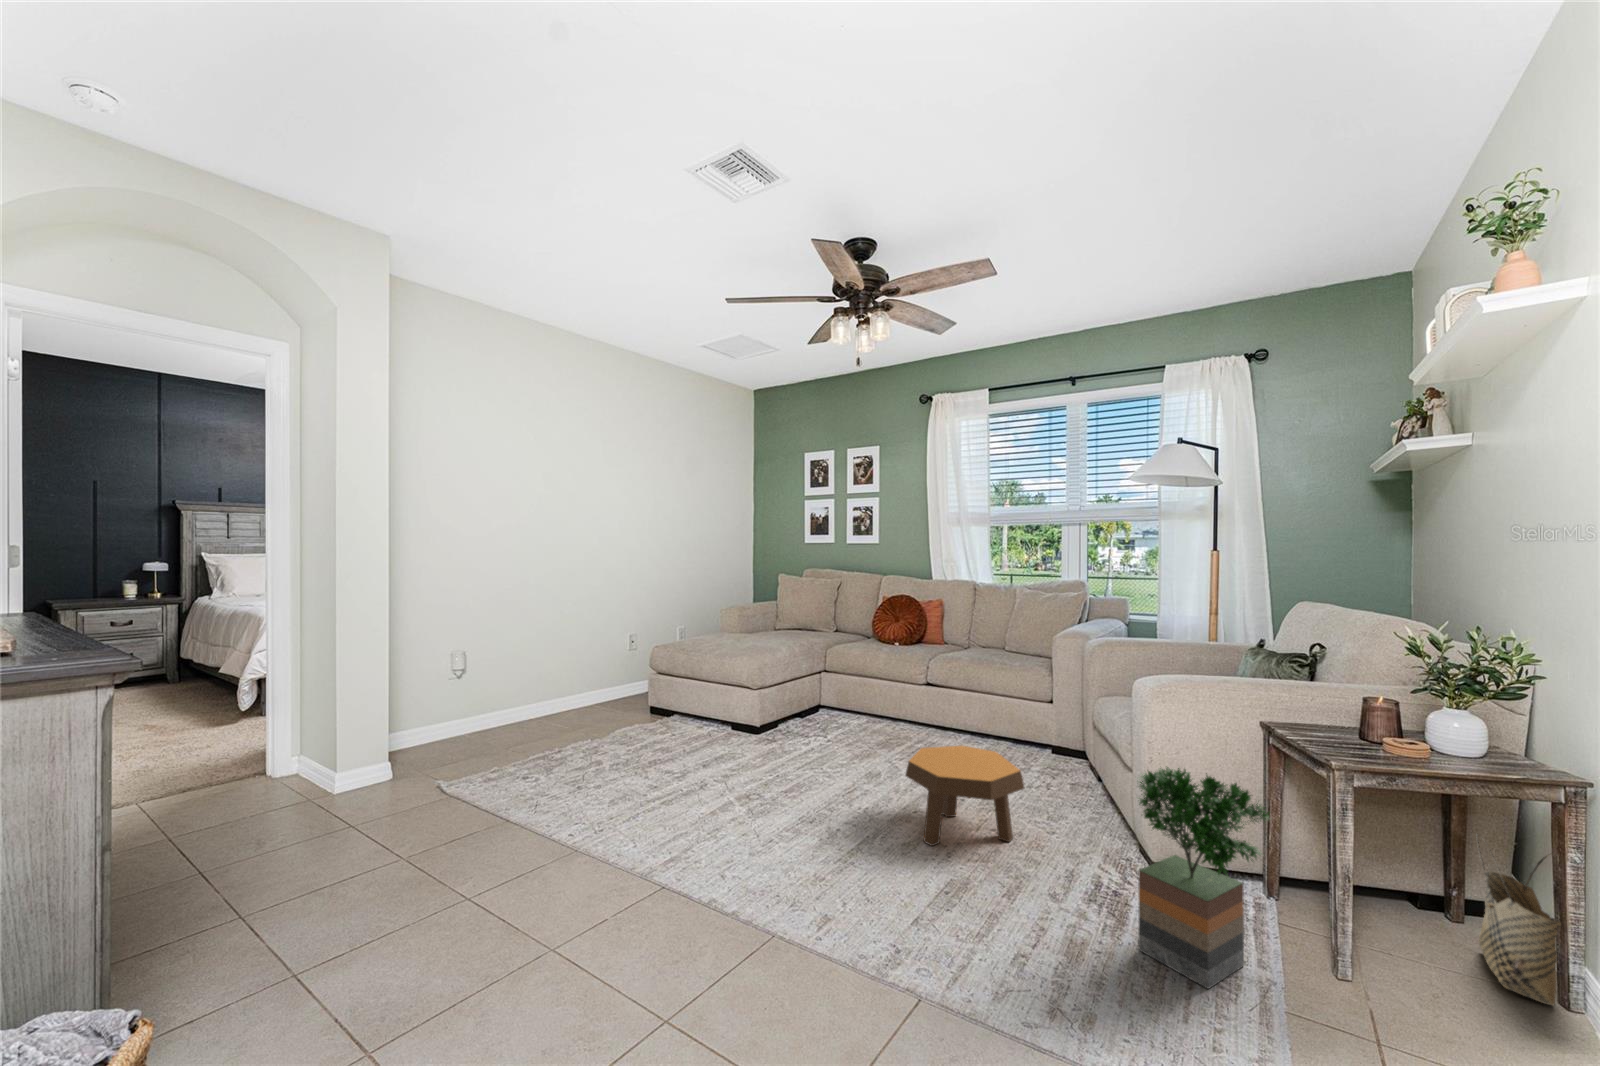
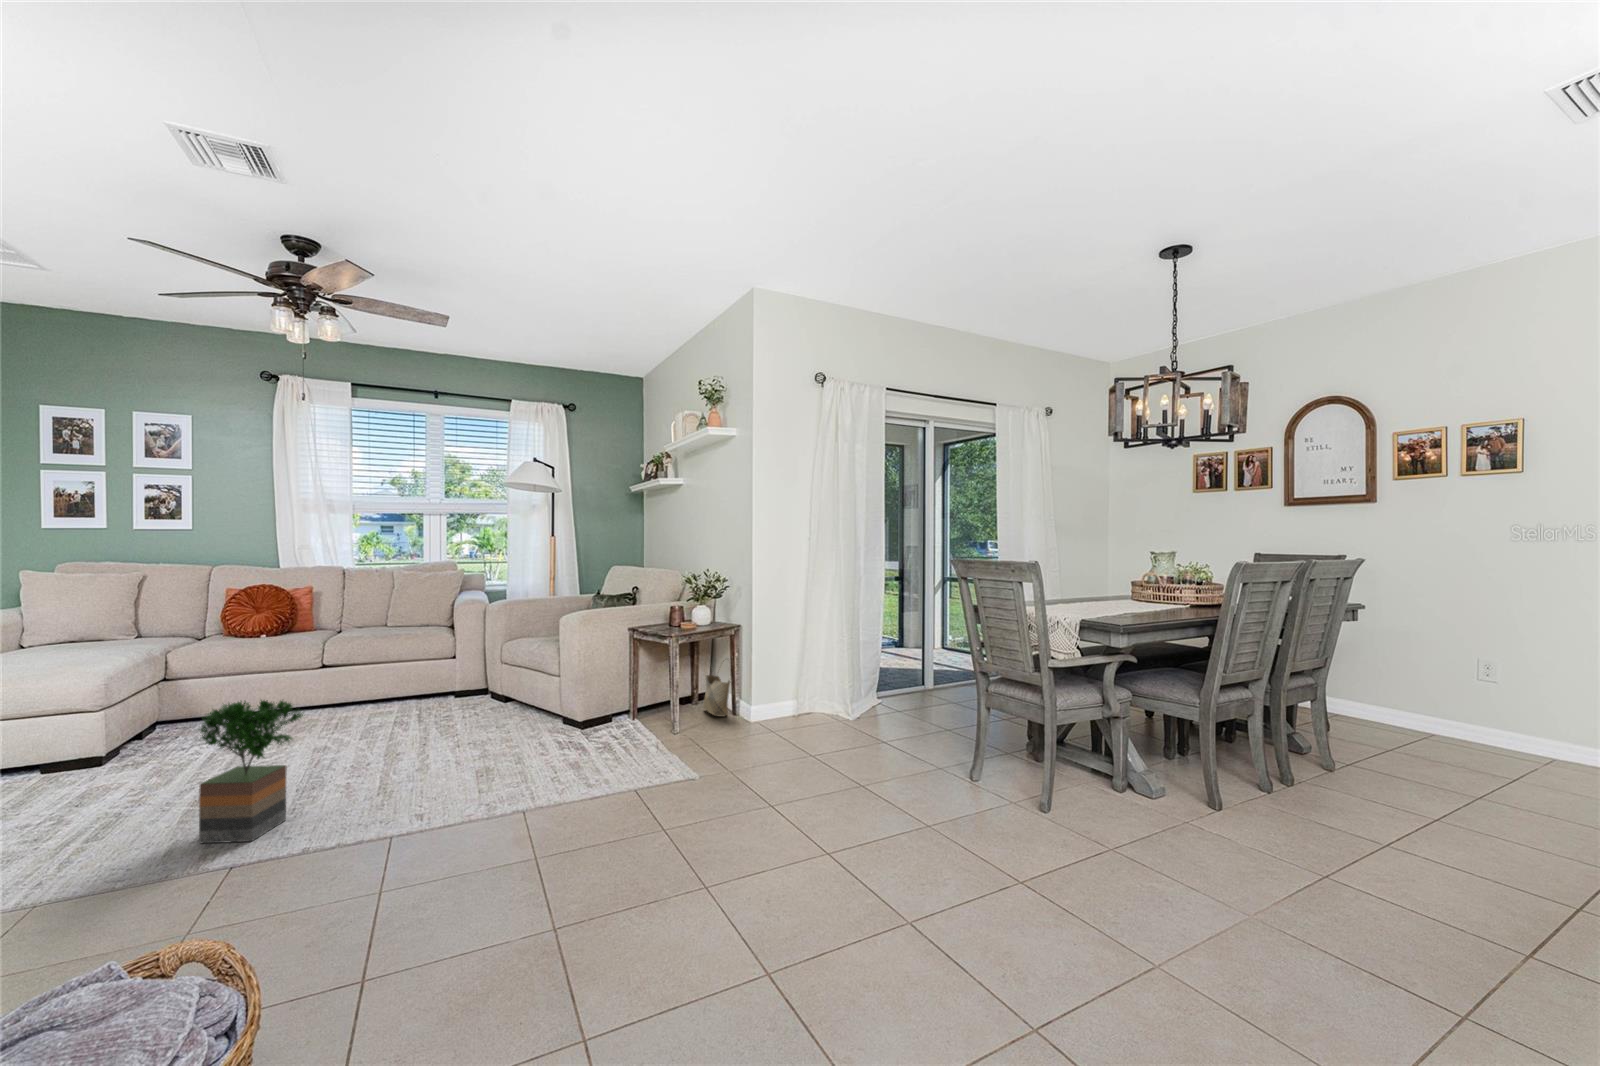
footstool: present [906,746,1024,846] -> none [403,691,498,765]
potted tree: present [1139,767,1269,989] -> present [199,700,303,843]

